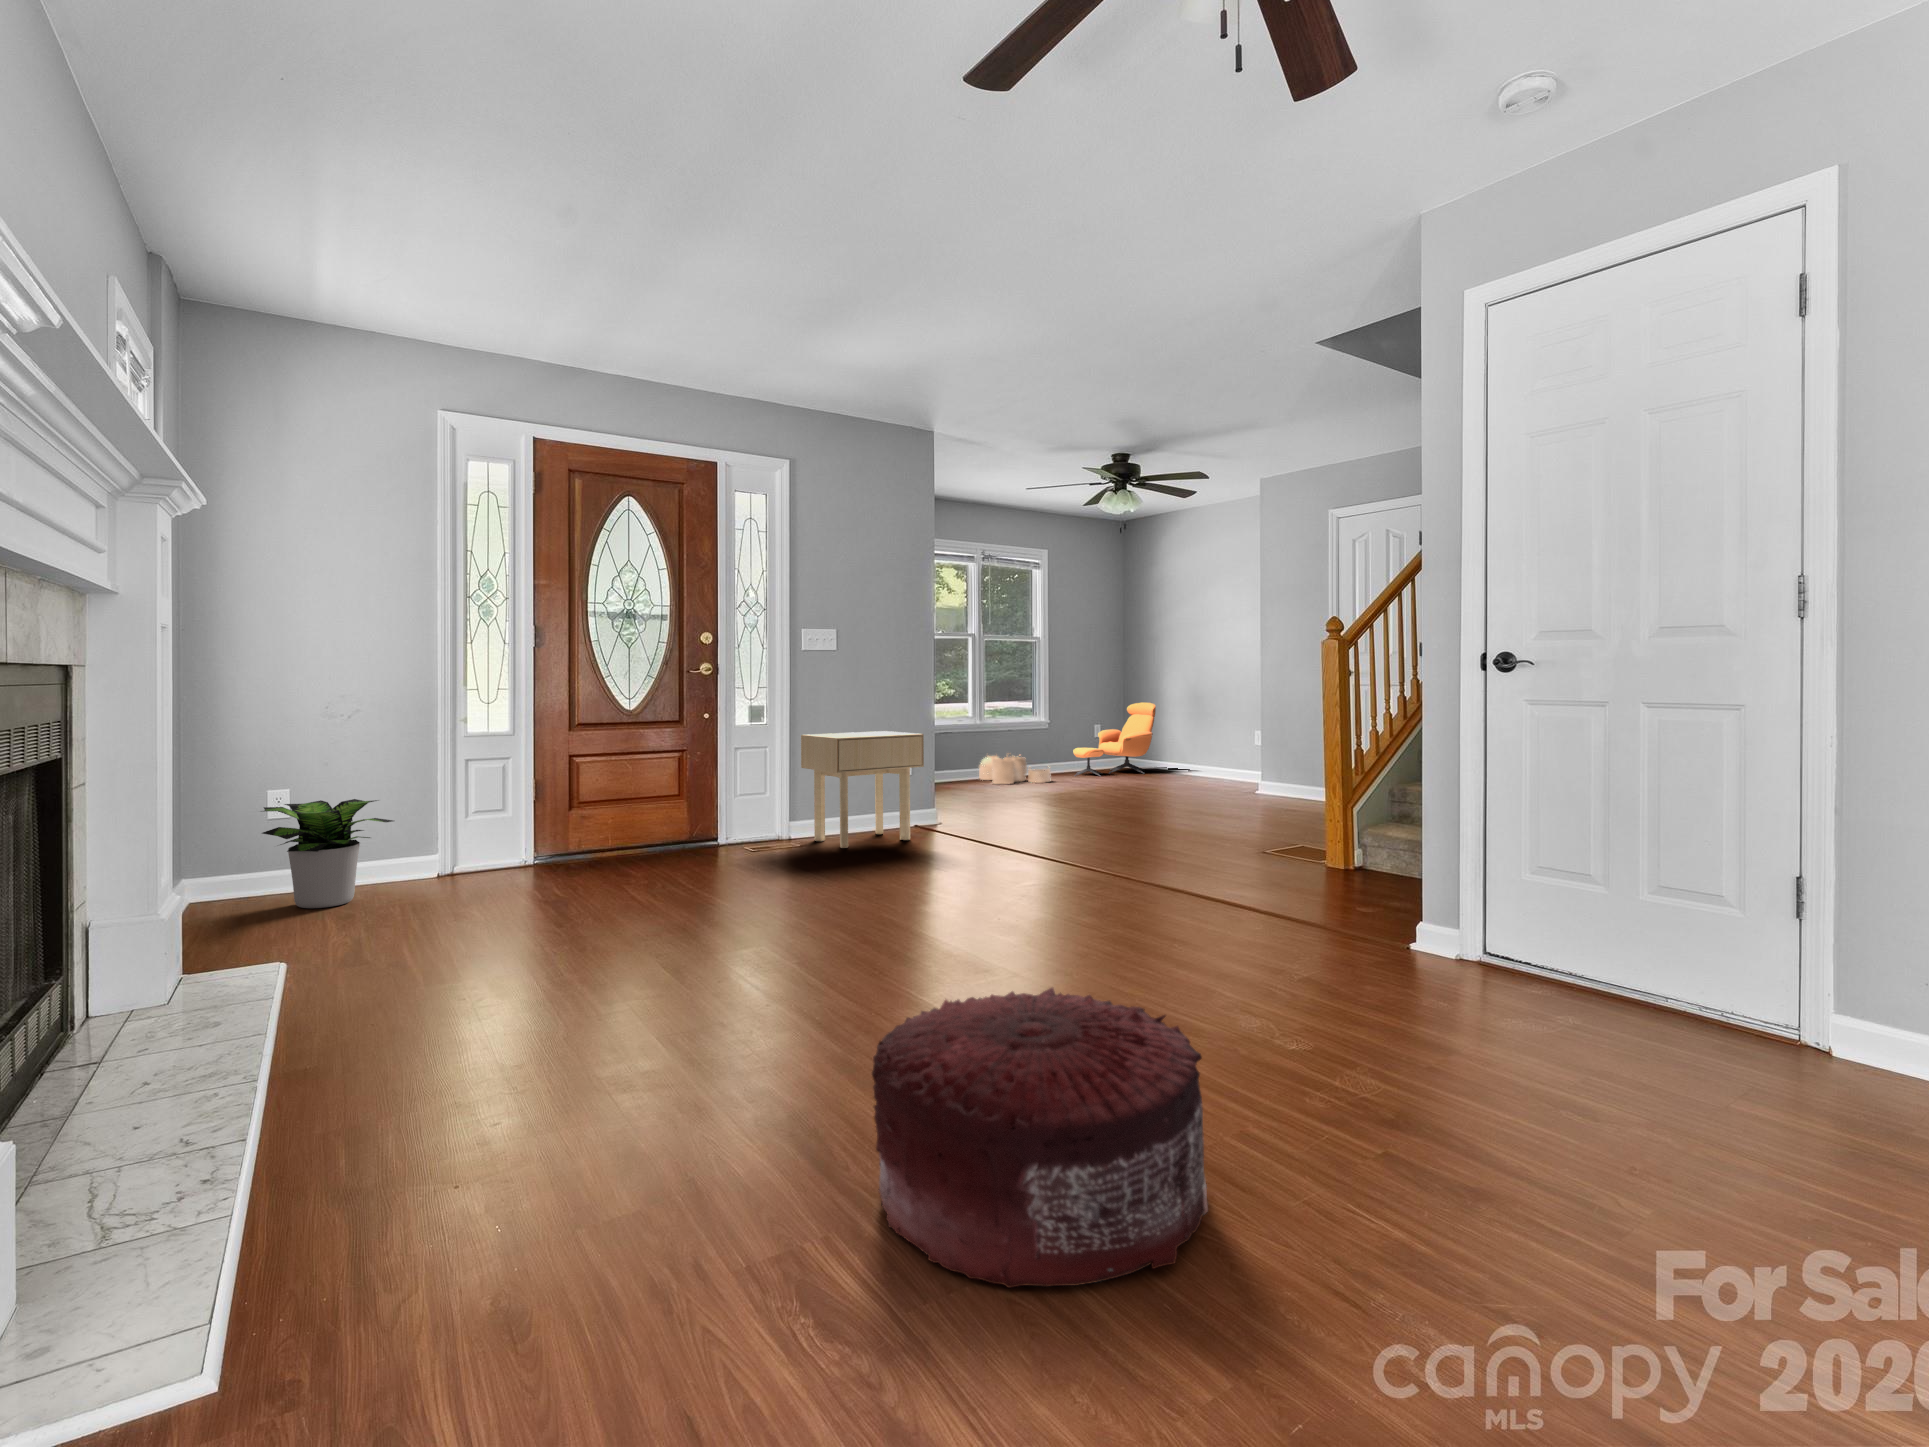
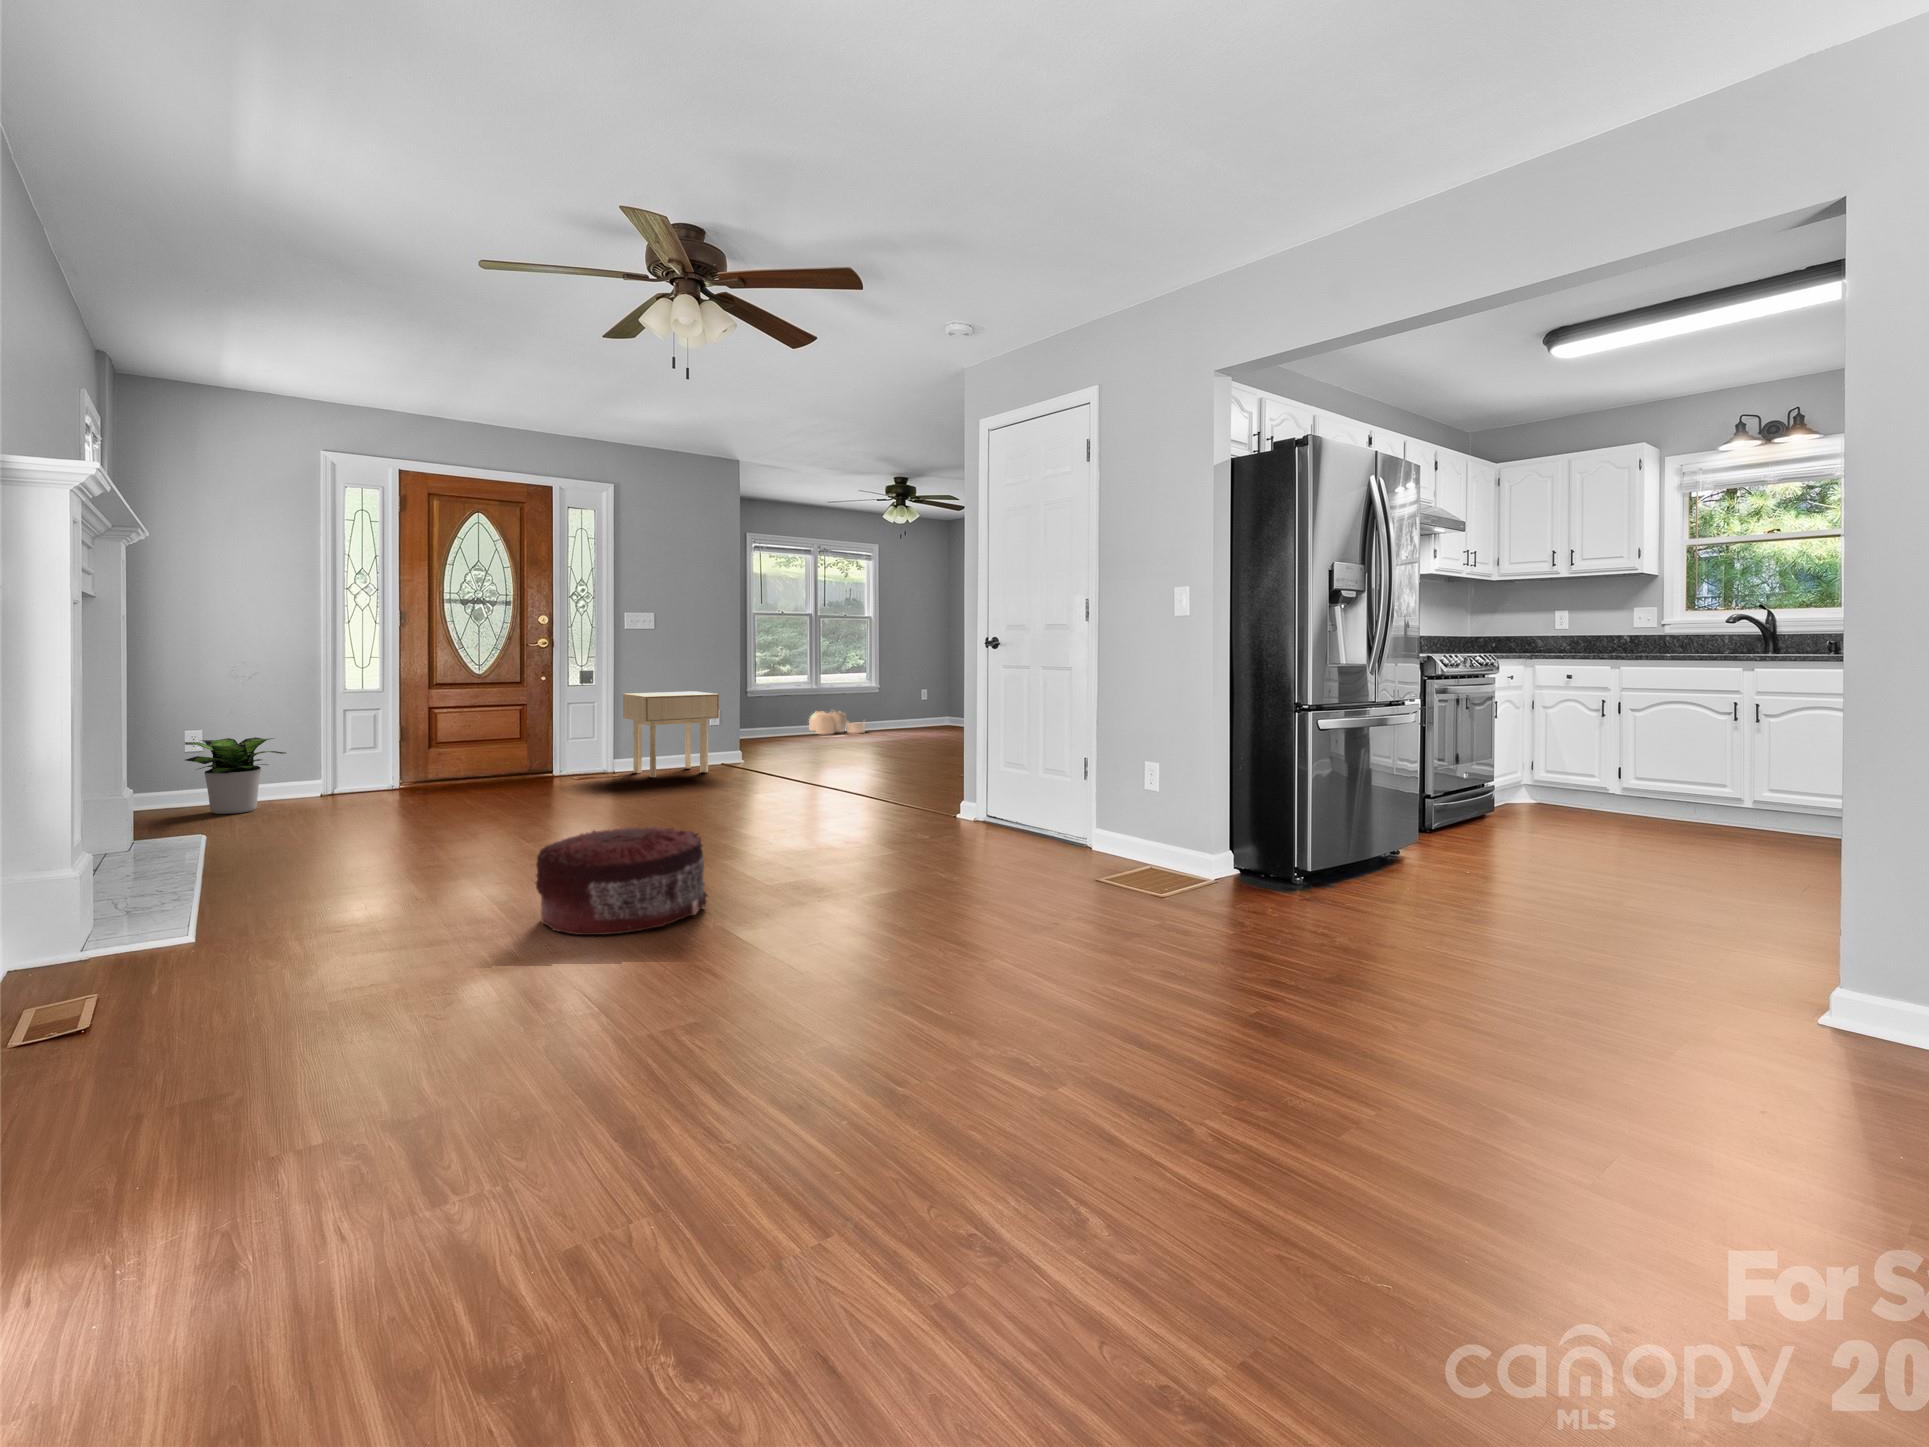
lounge chair: present [1073,703,1156,777] -> none [890,670,961,729]

